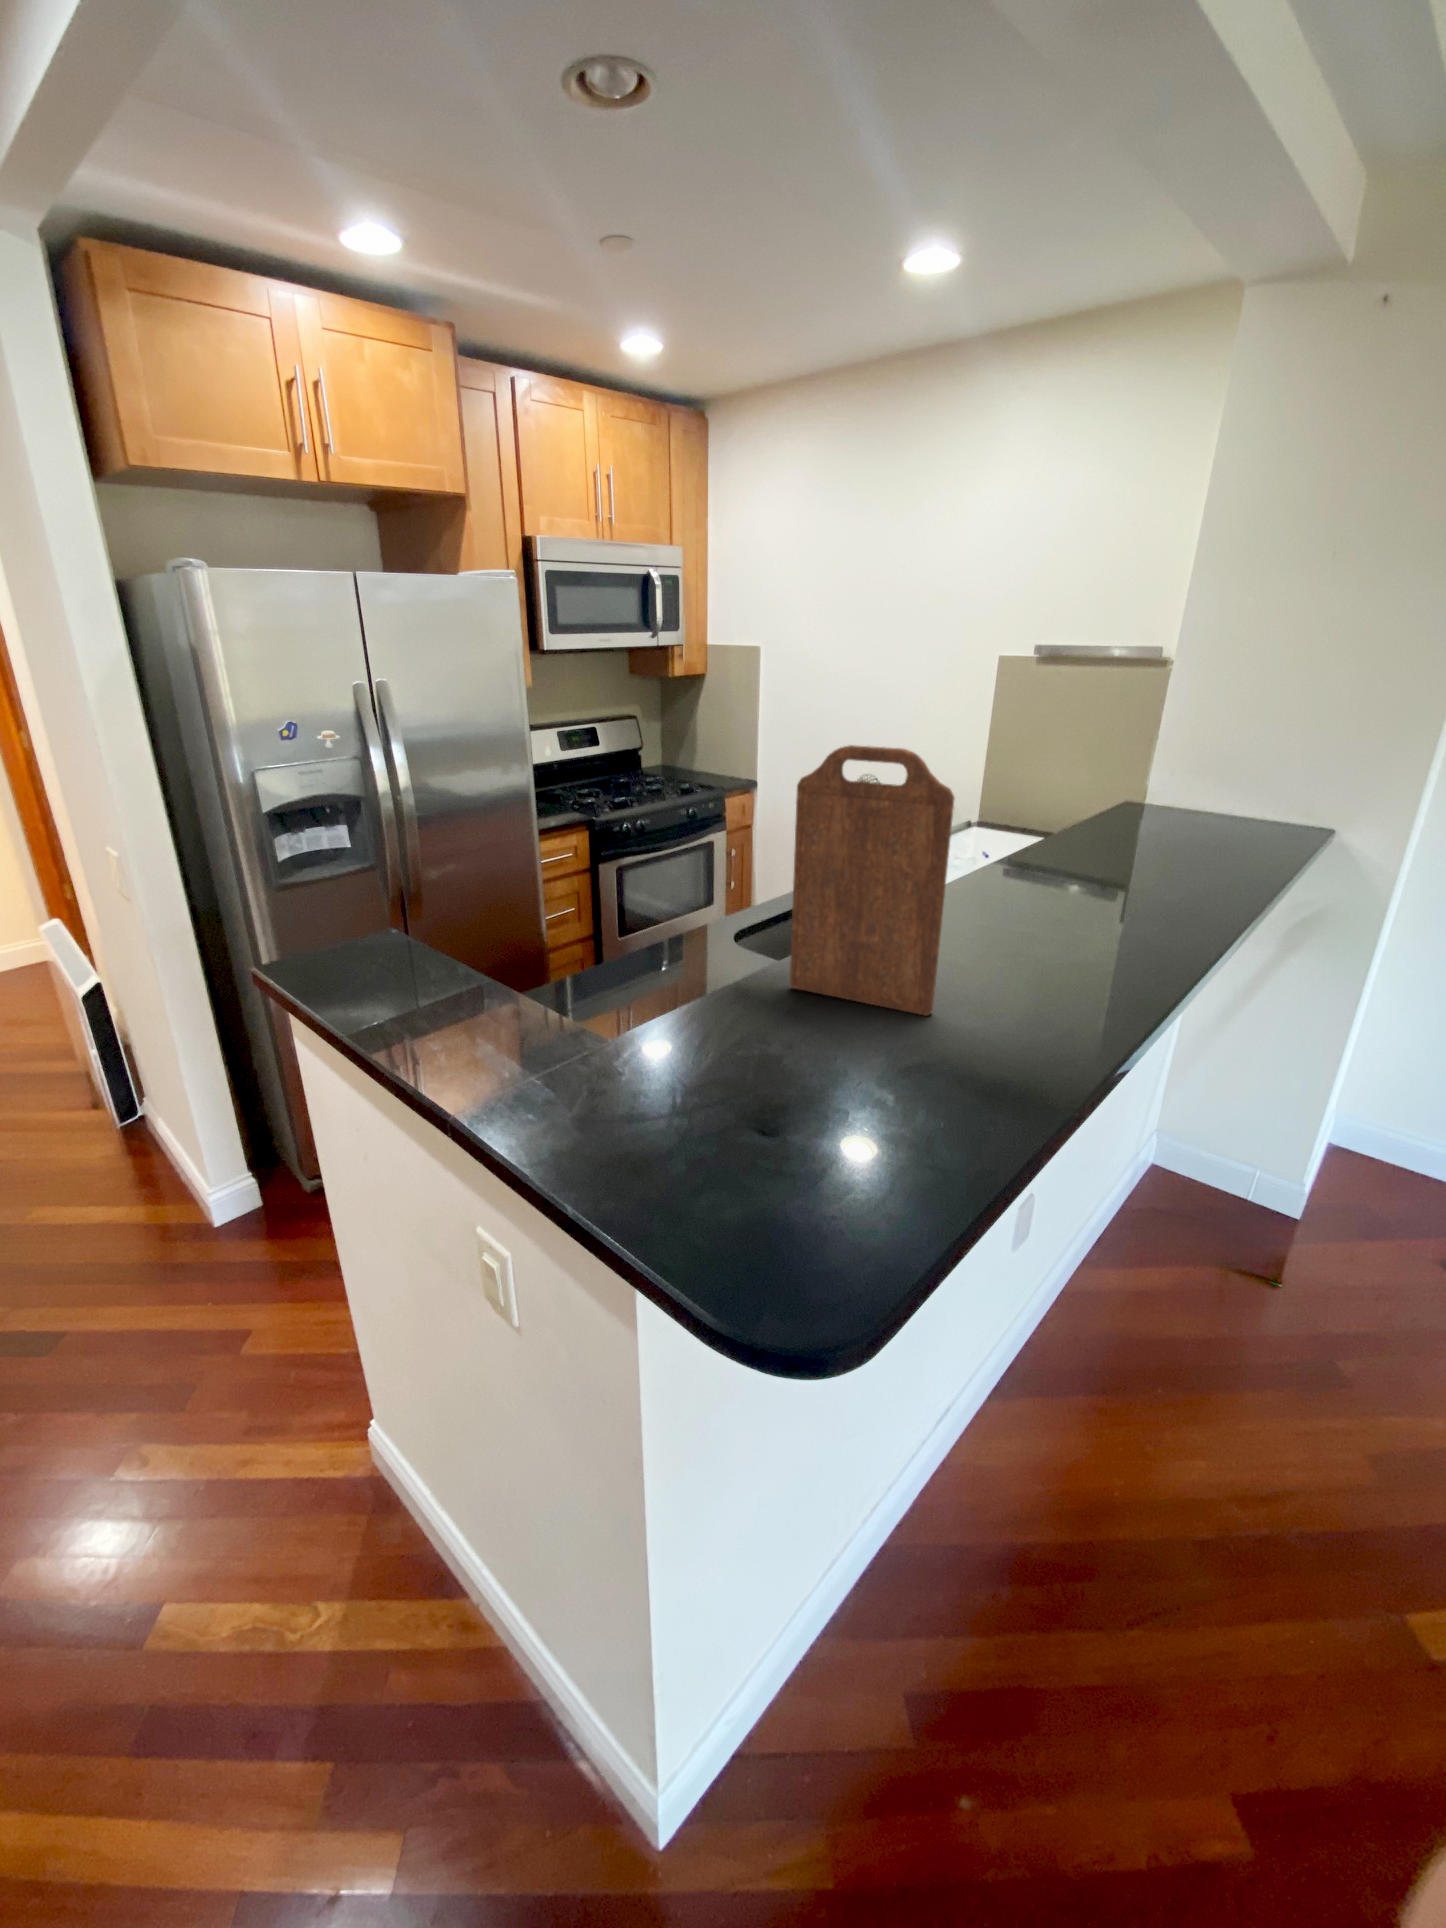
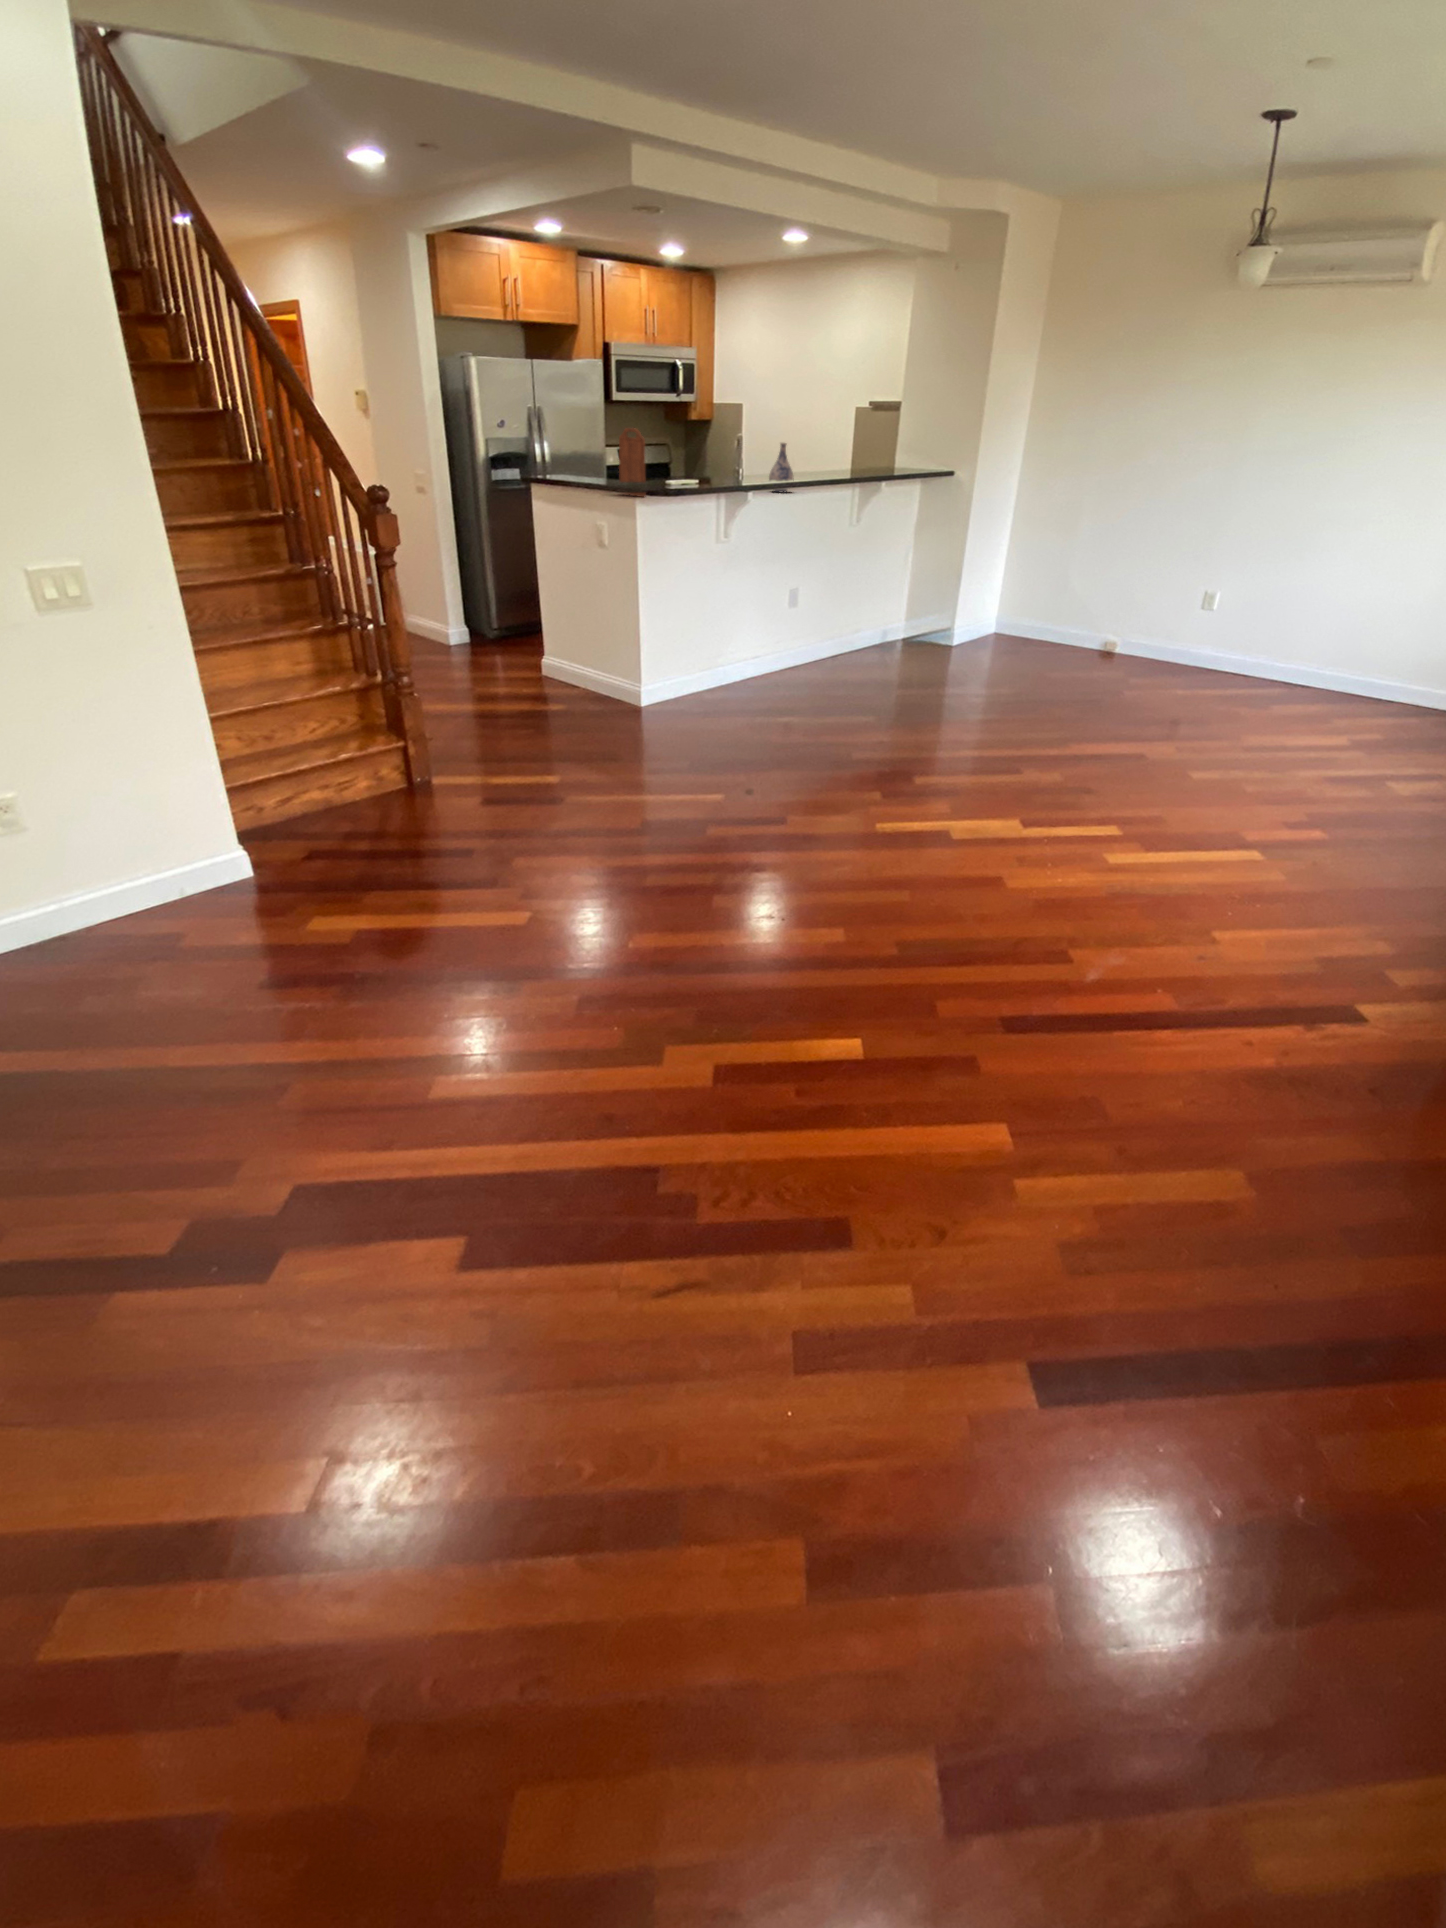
vase: none [1100,726,1180,857] -> present [769,443,794,493]

